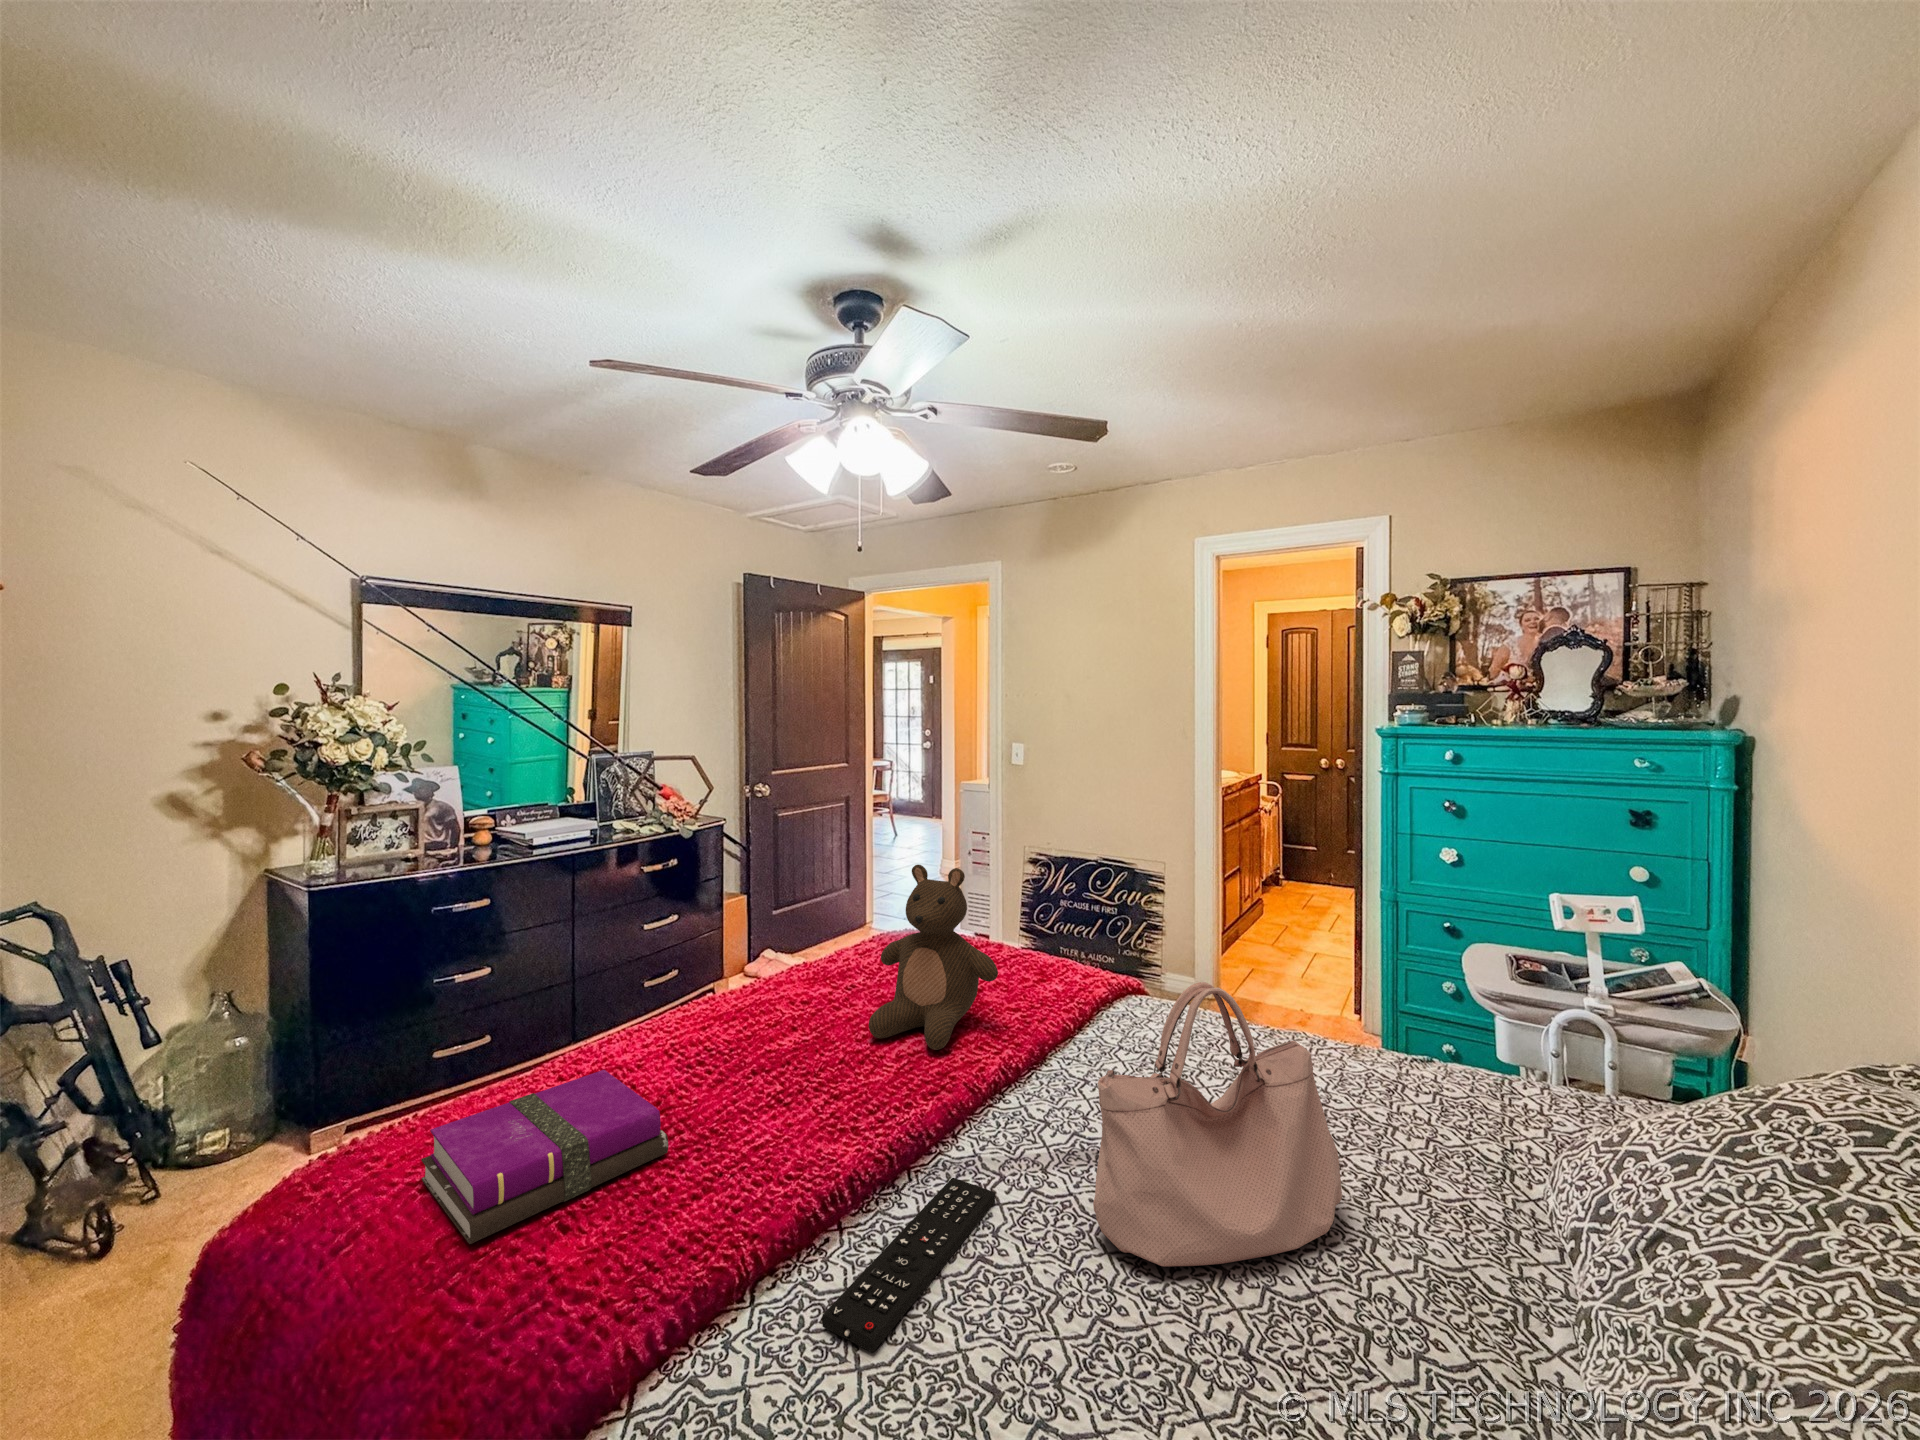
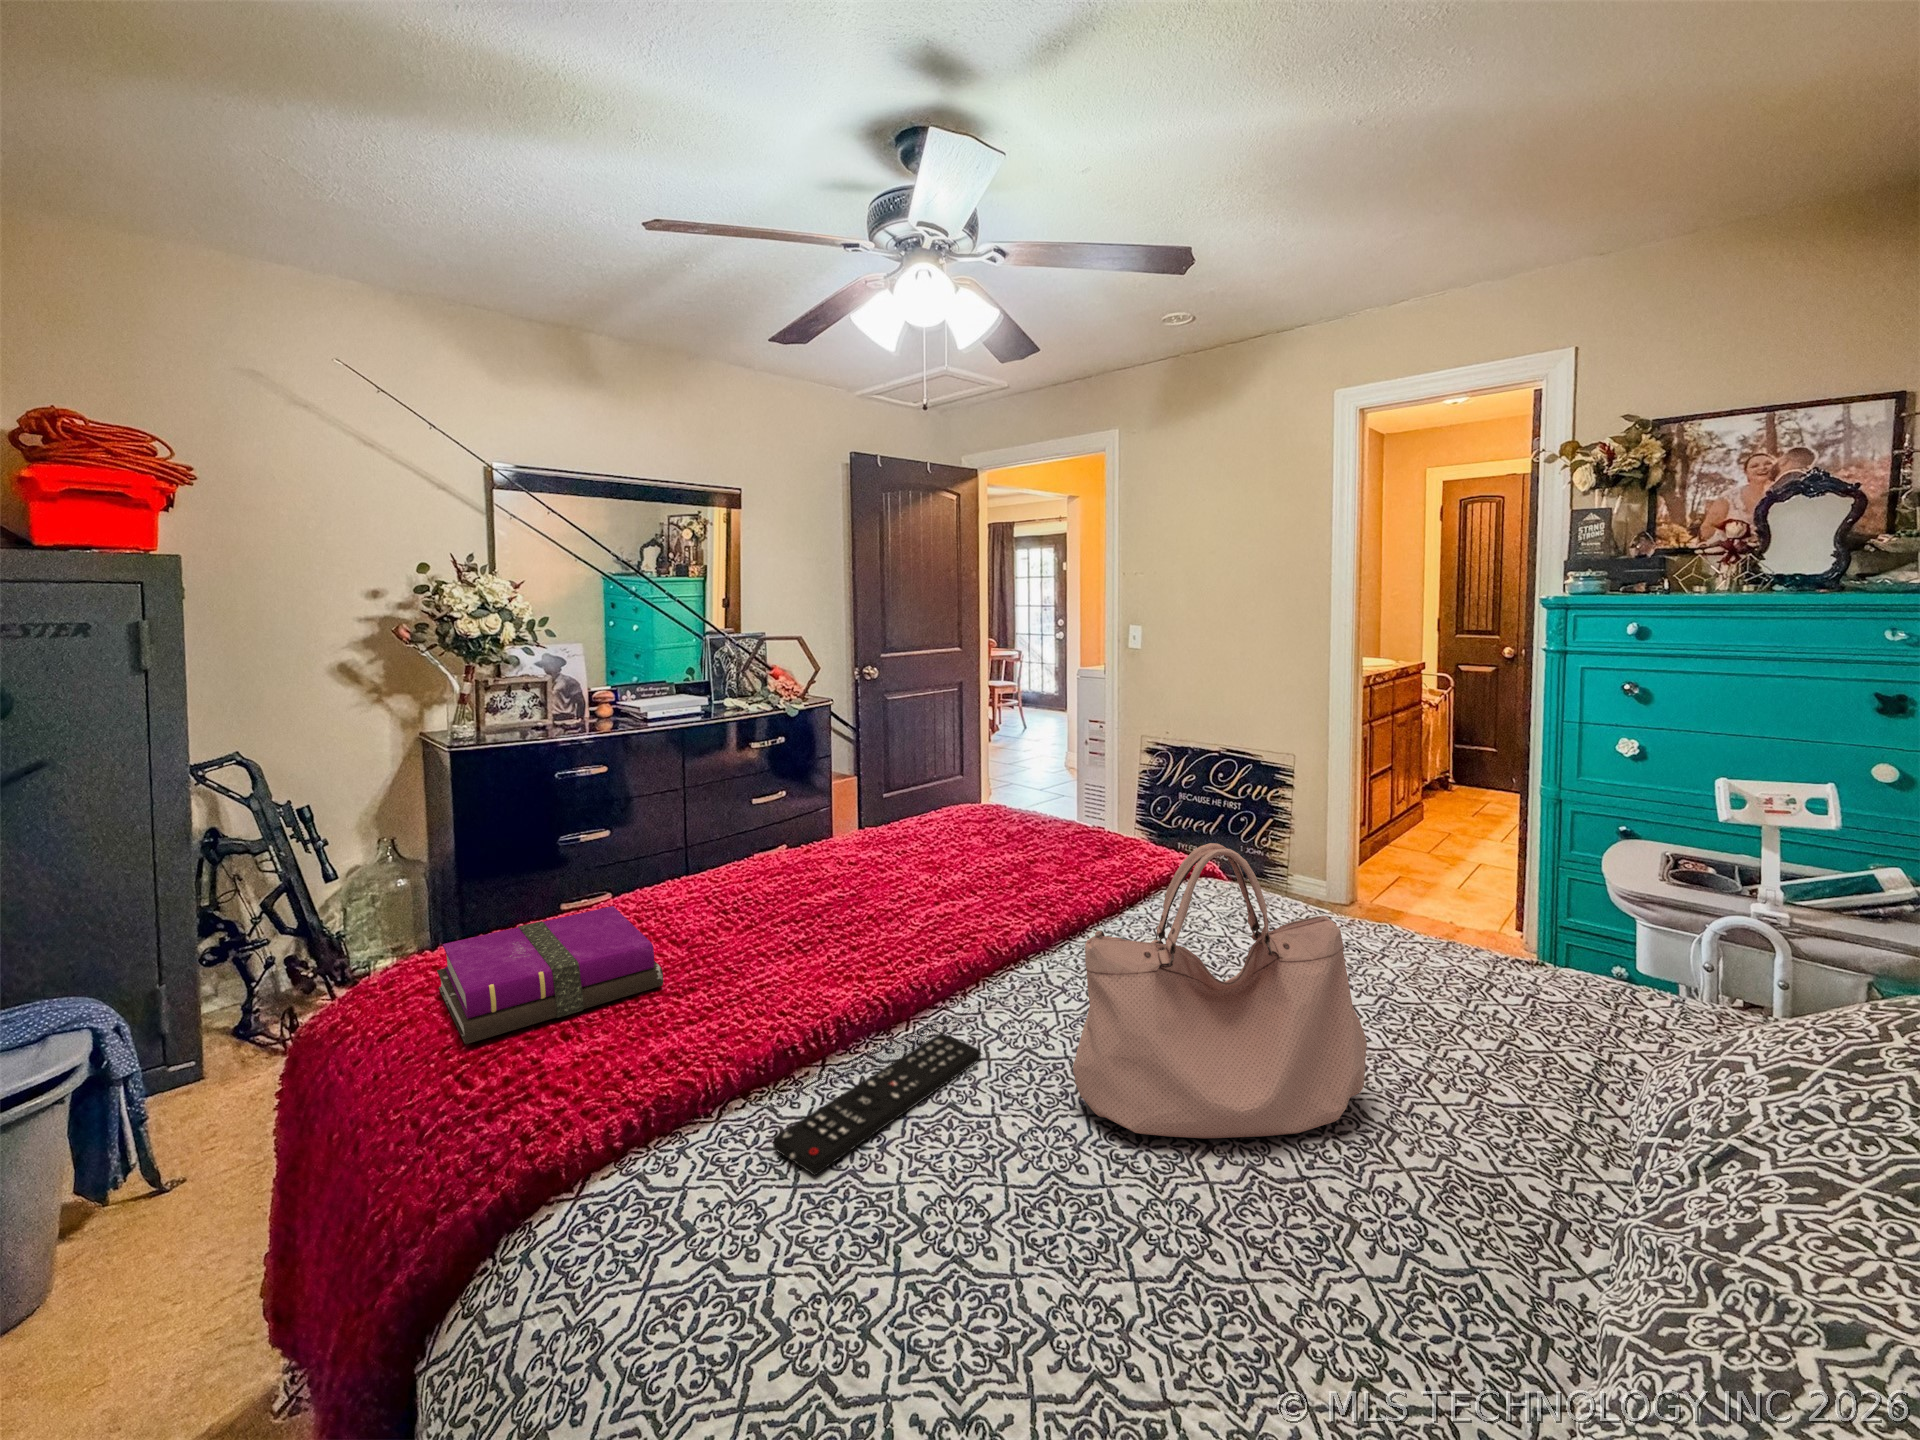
stuffed bear: present [869,865,998,1050] -> none [891,721,1032,914]

